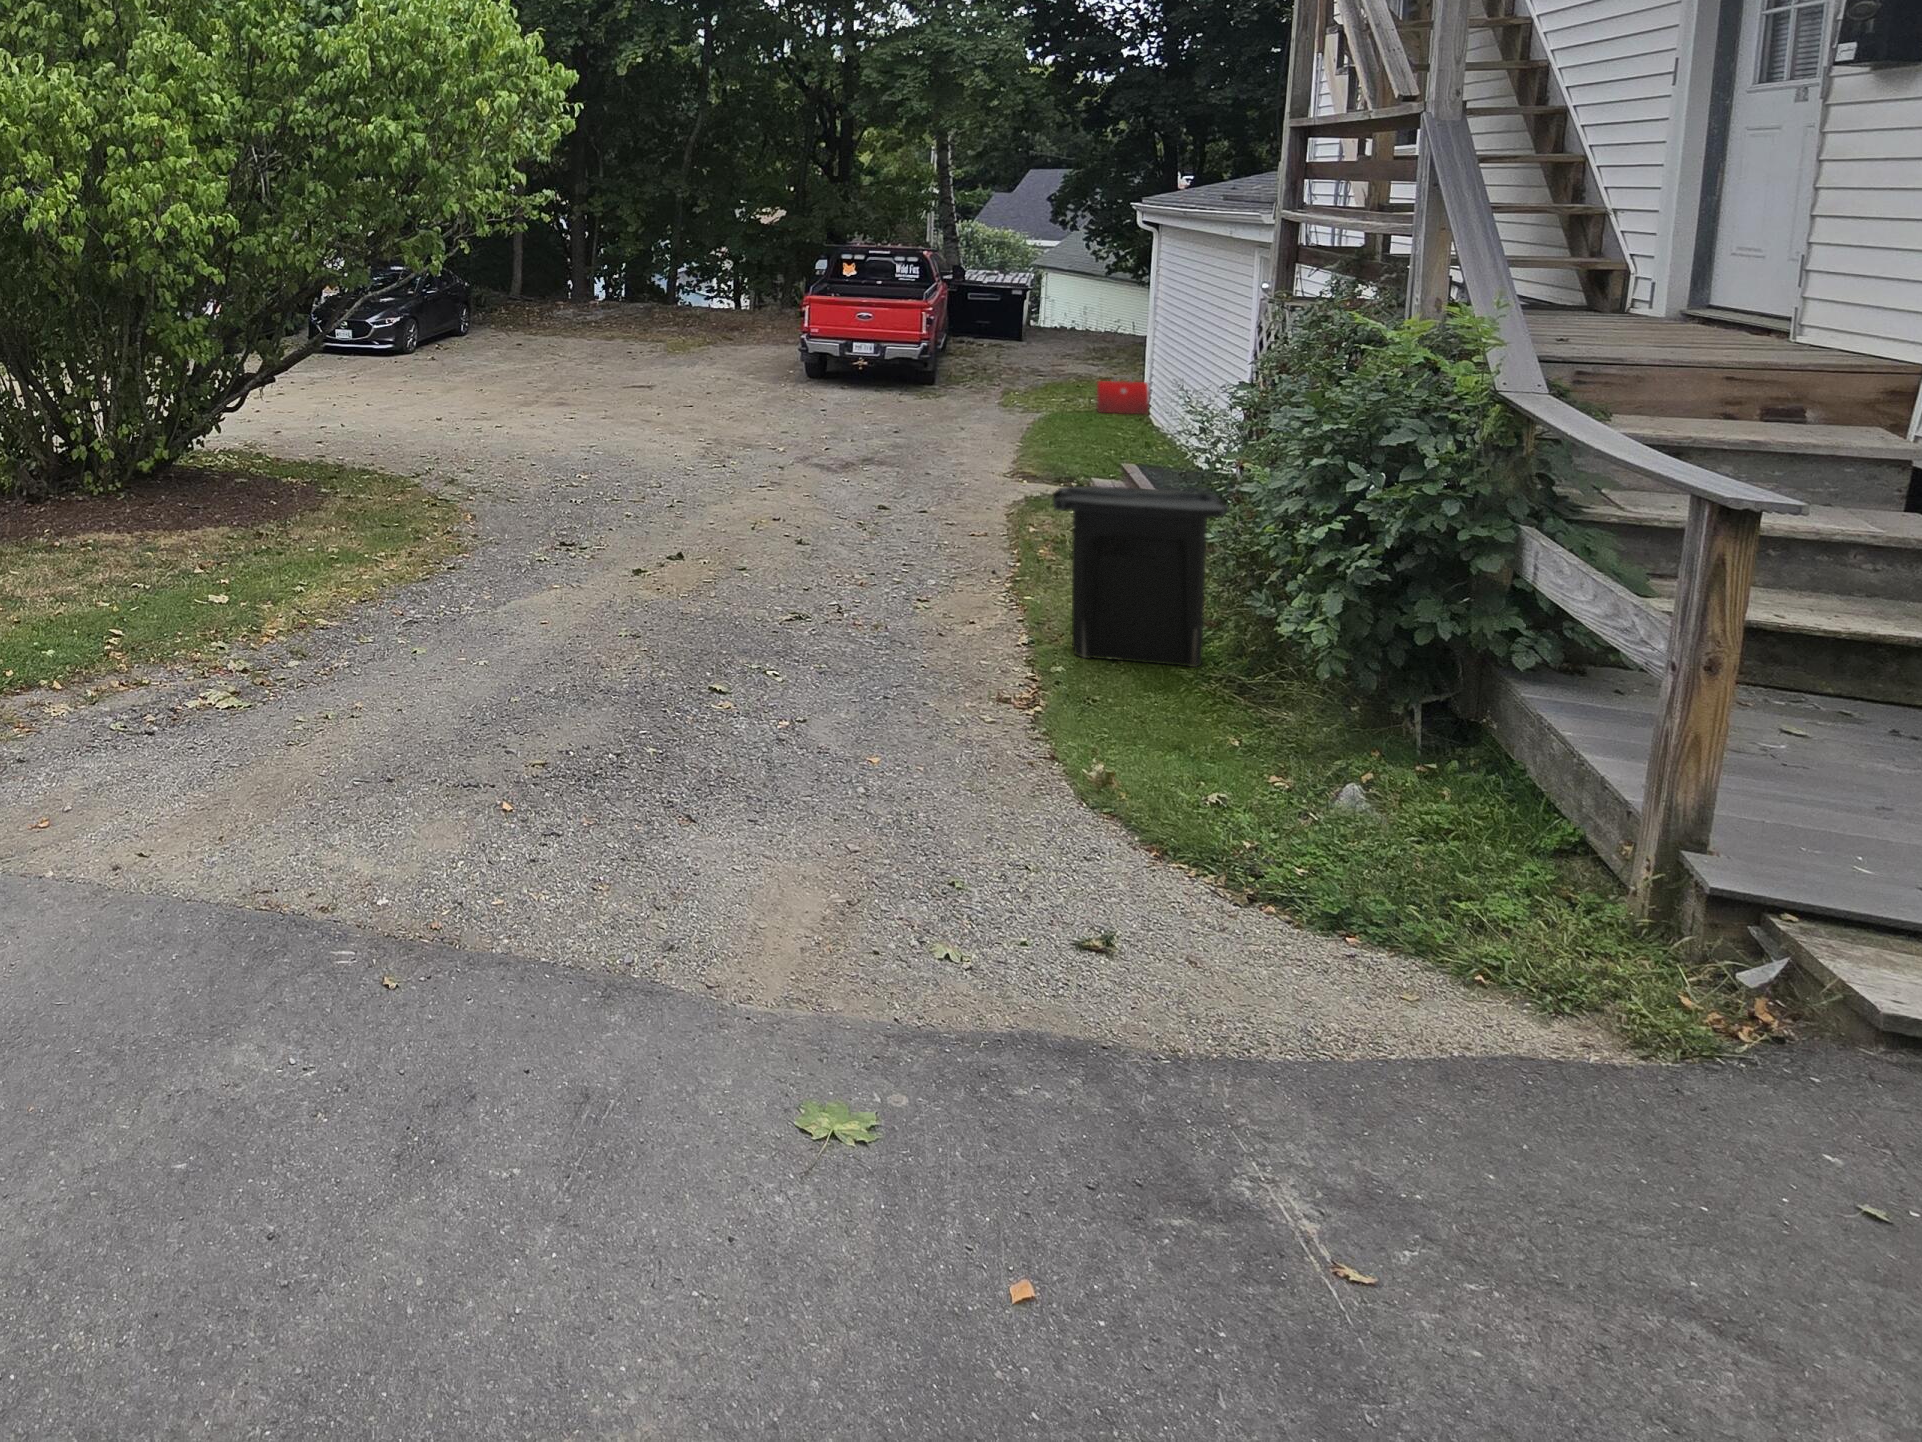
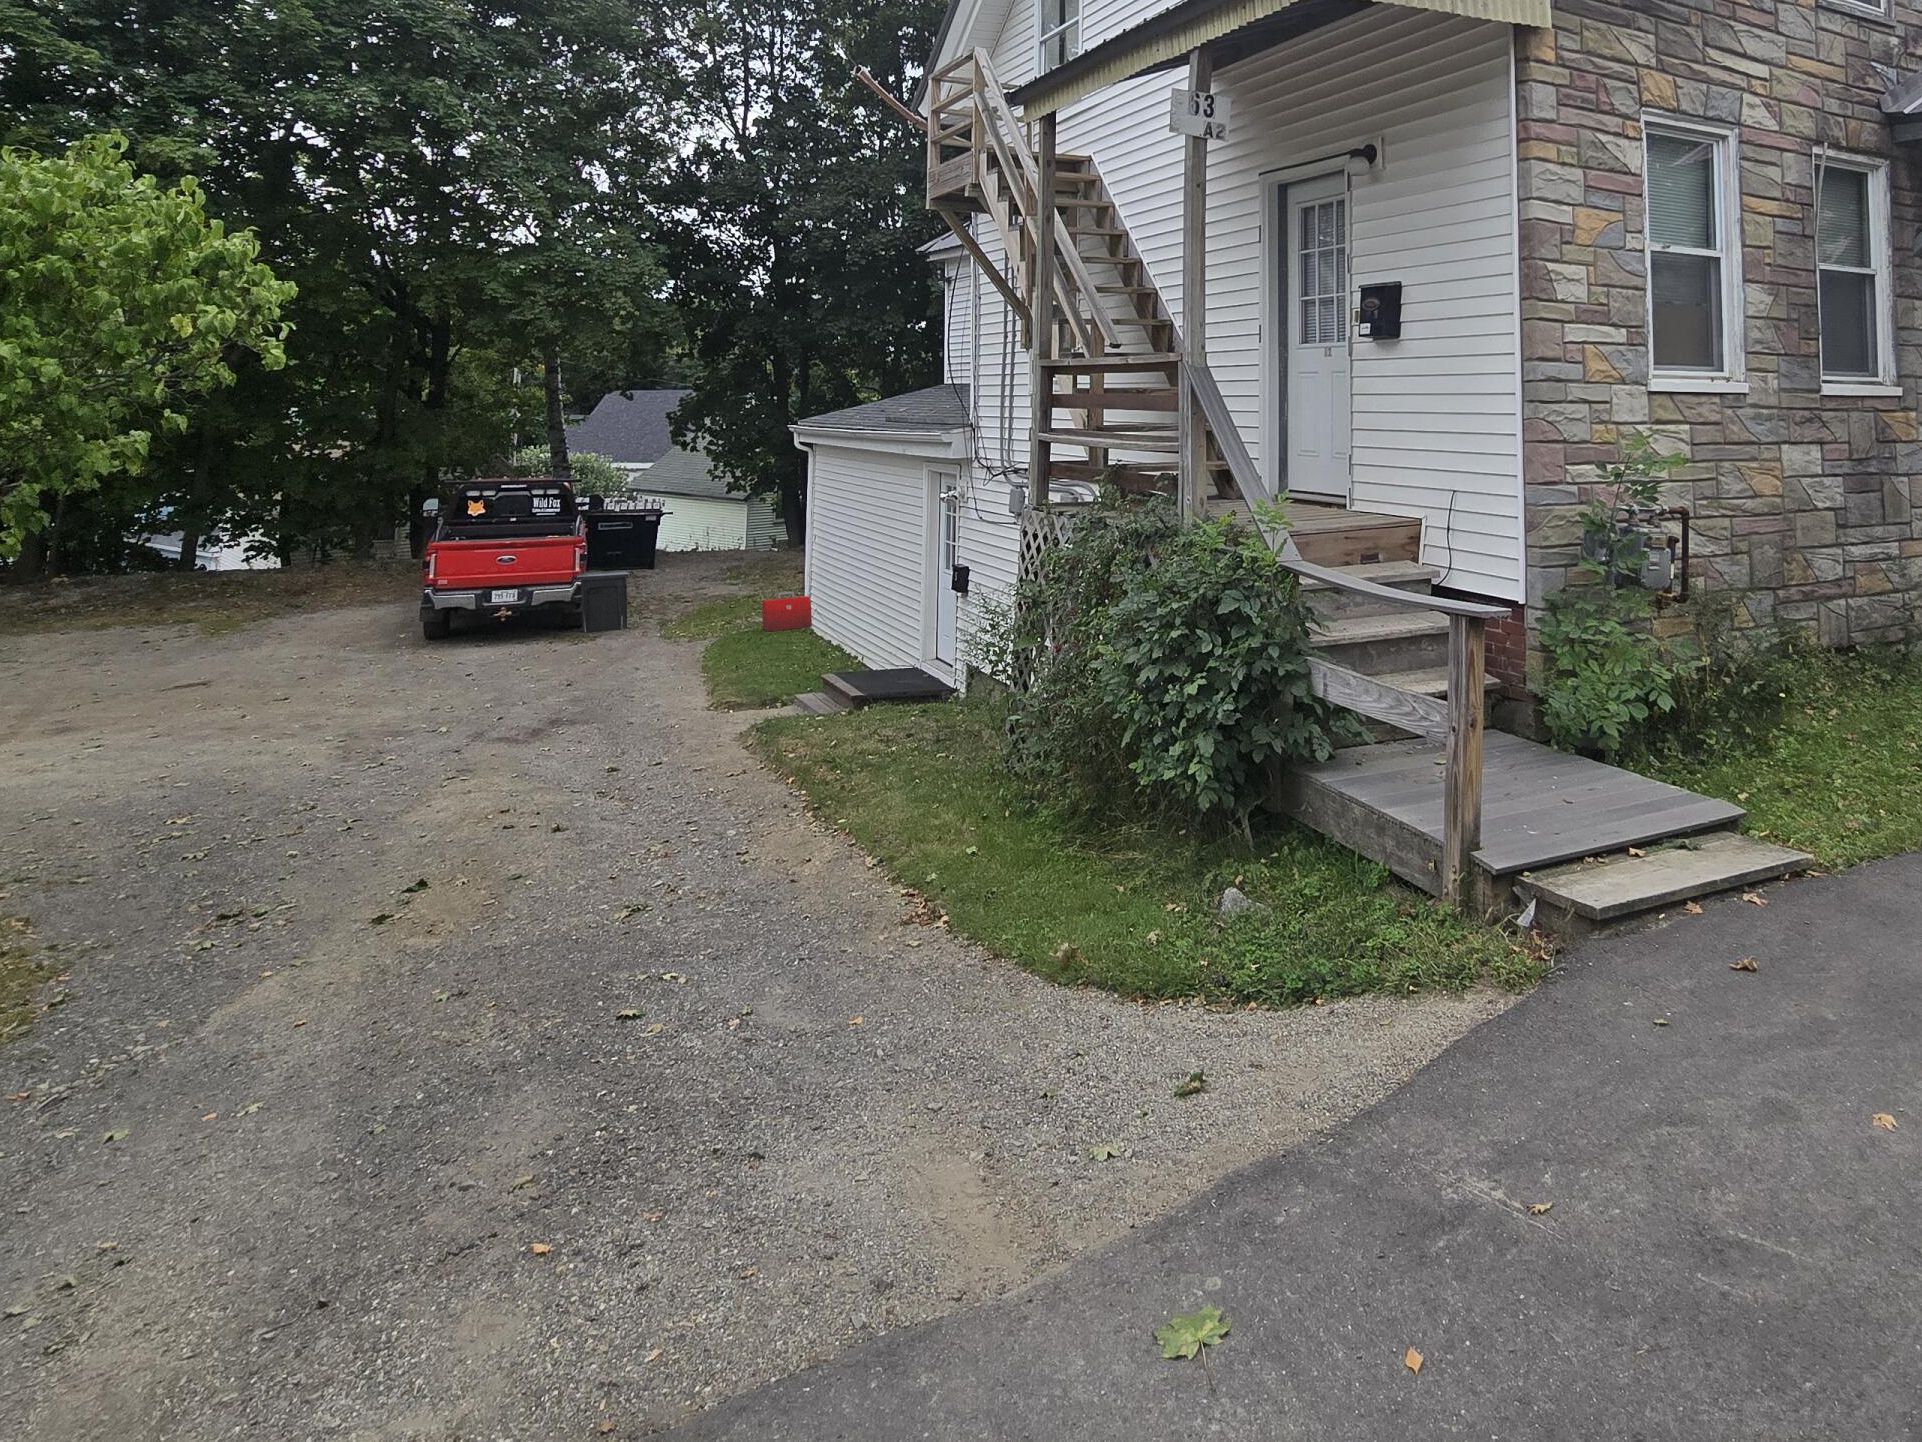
trash can: present [1053,486,1230,667] -> present [575,570,634,632]

